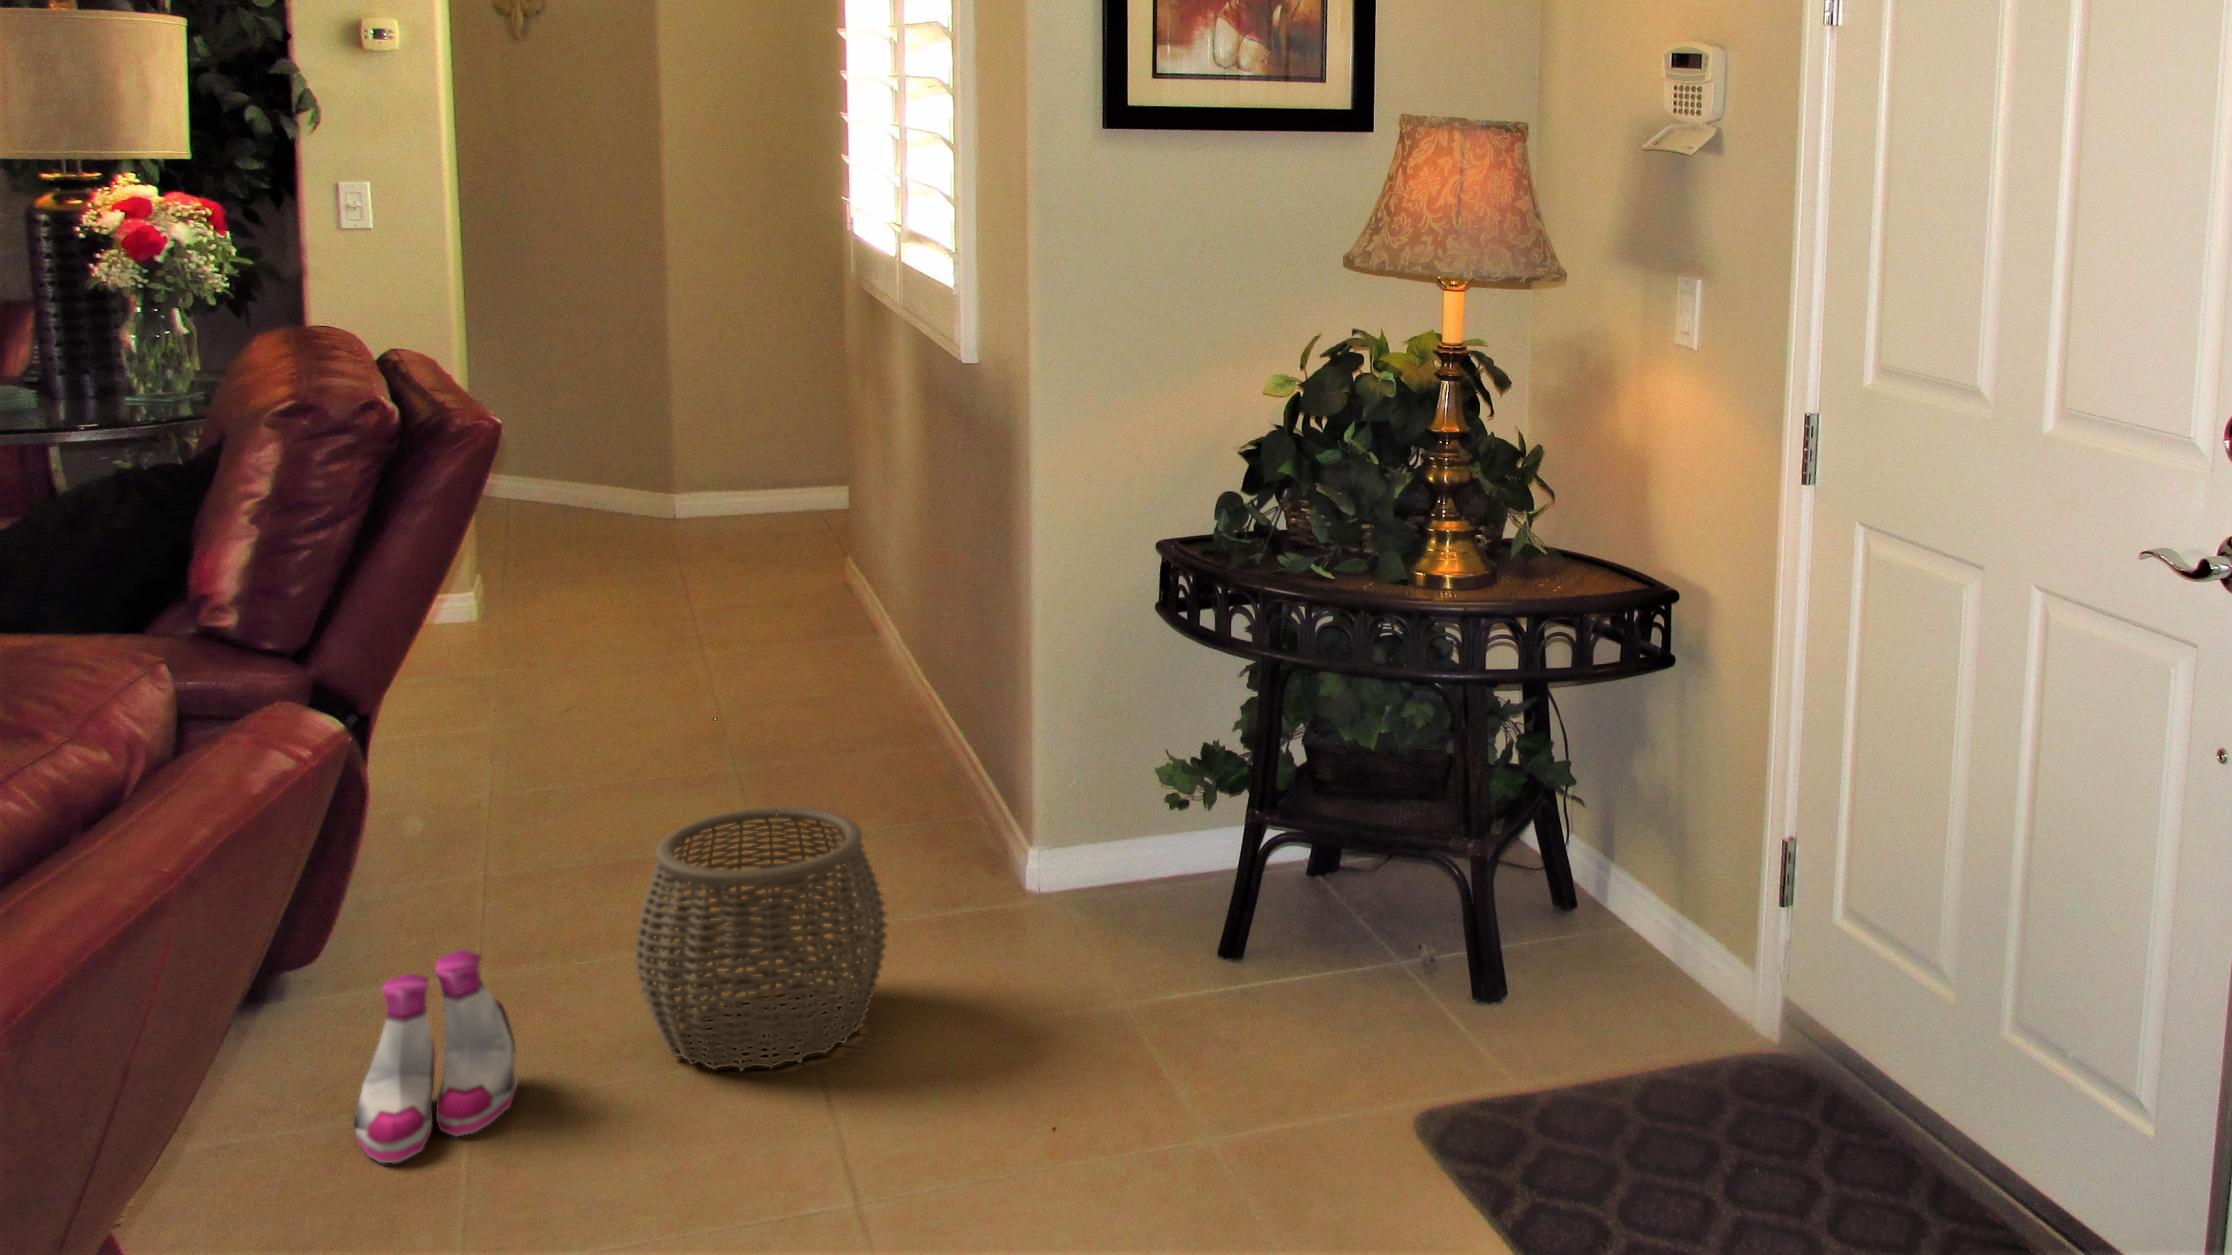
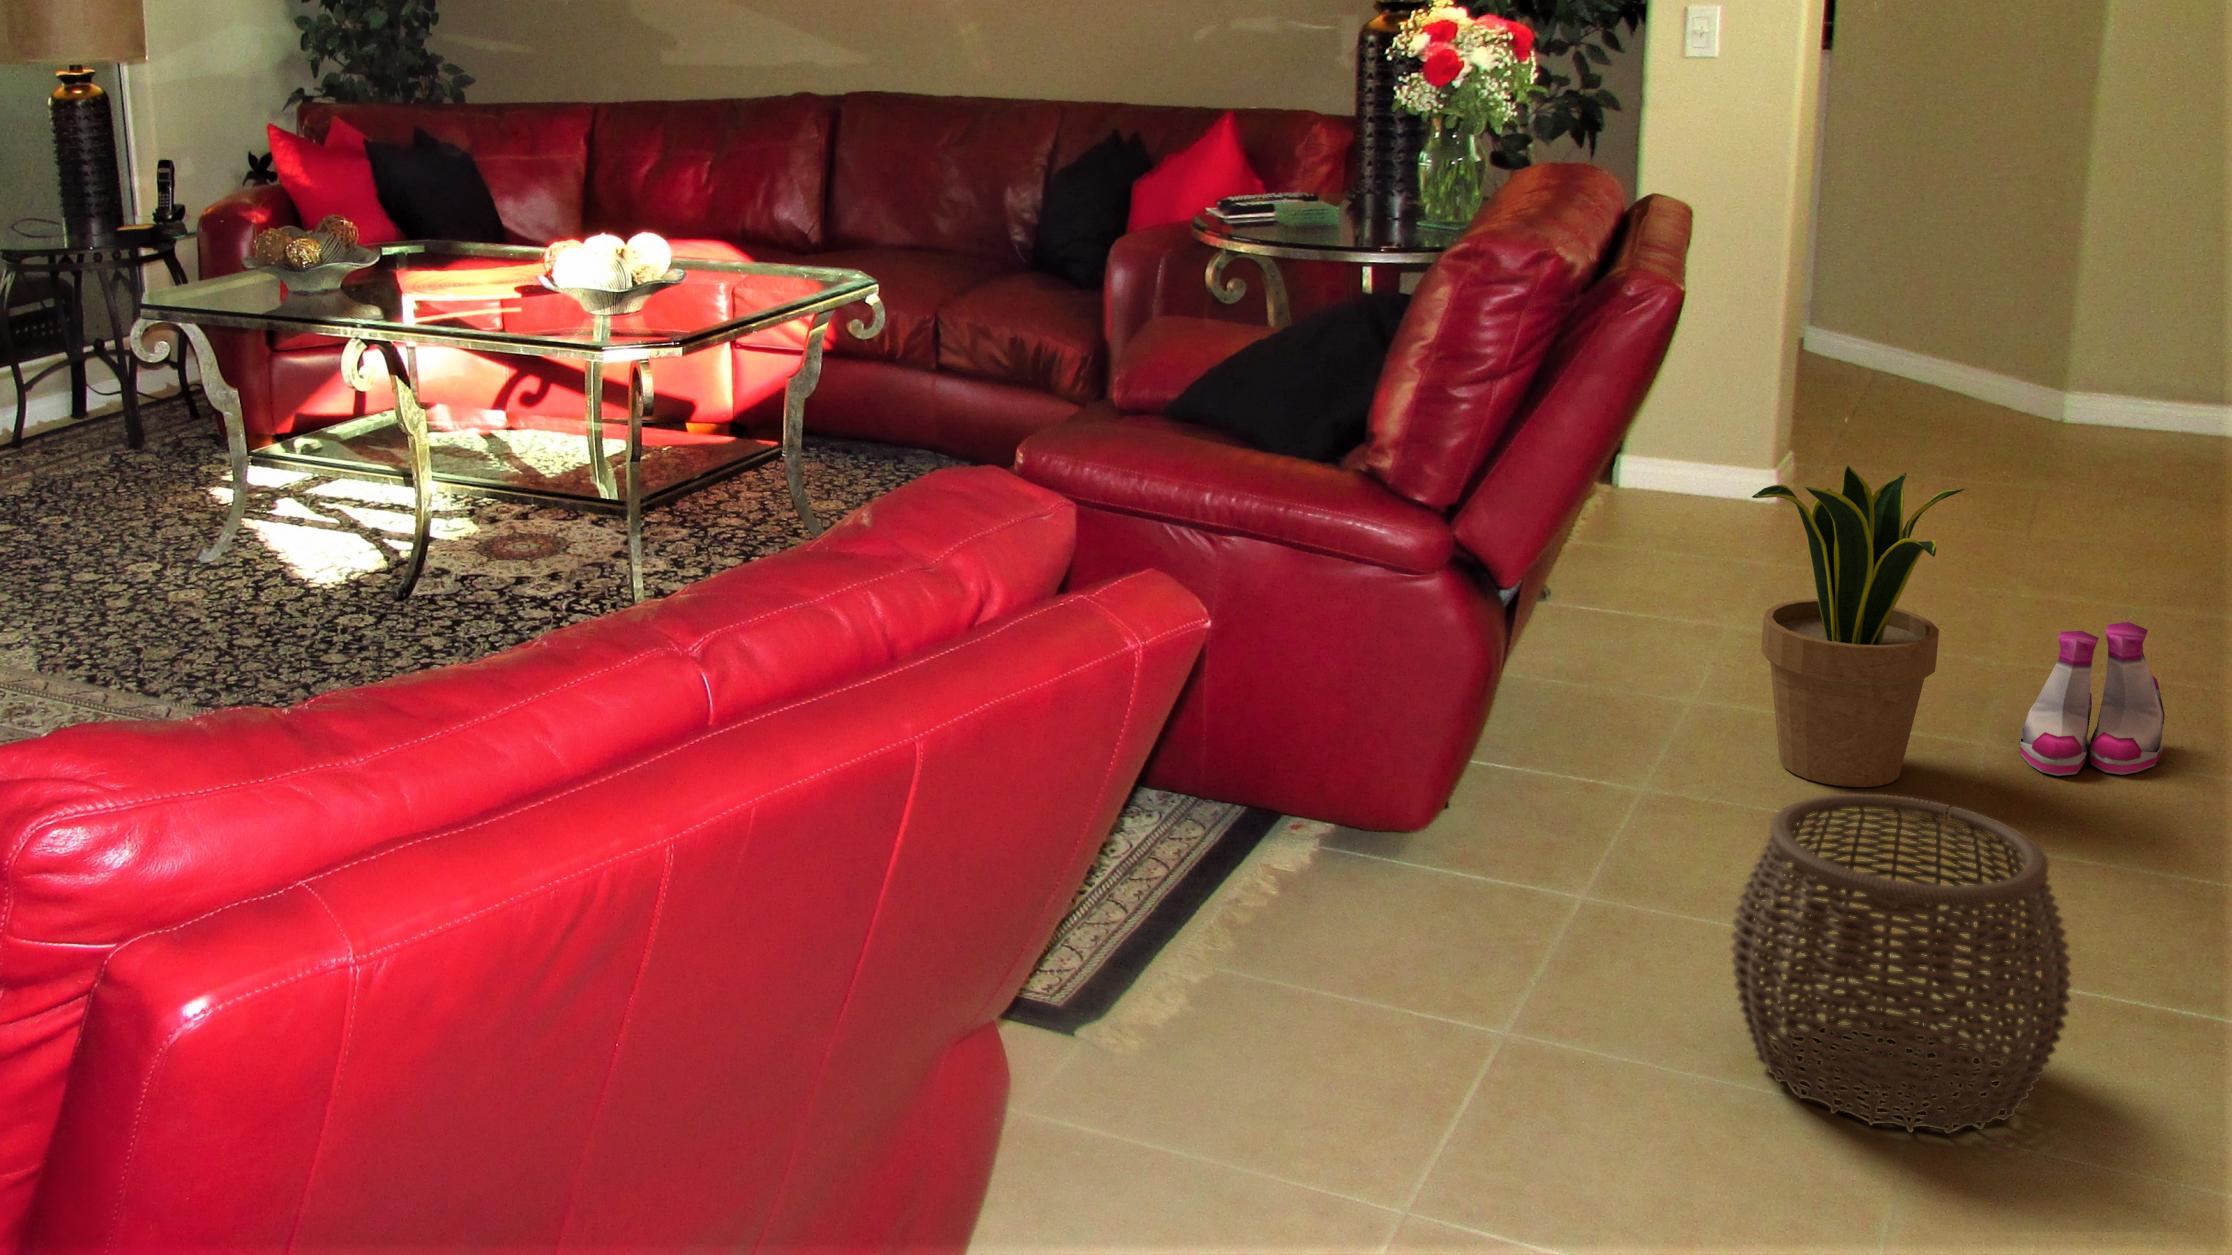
potted plant: none [533,567,697,838] -> present [1752,465,1965,787]
boots: present [354,950,518,1163] -> present [2020,622,2165,776]

